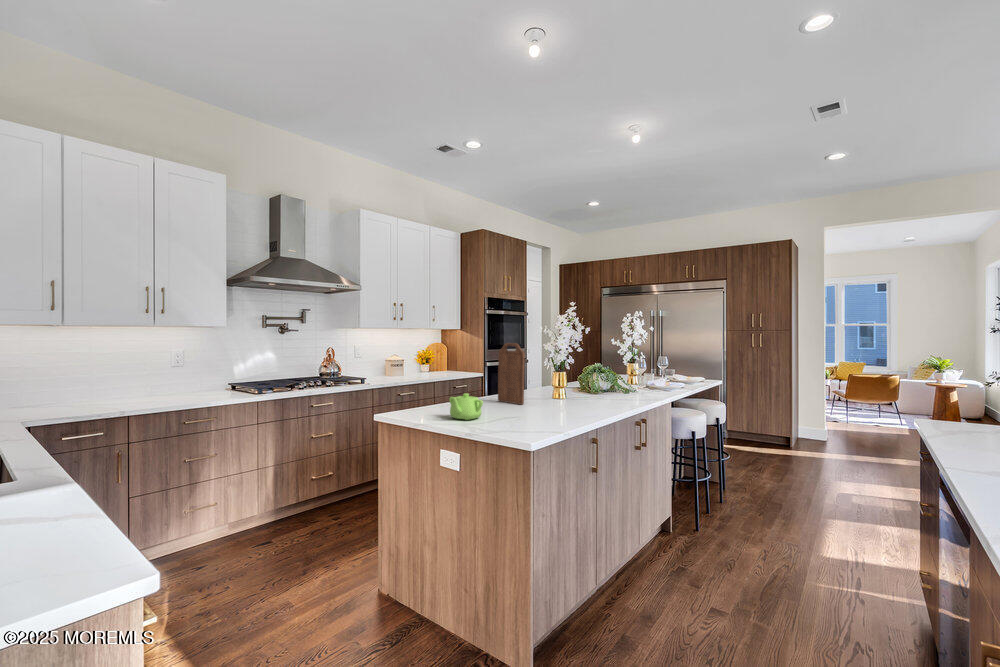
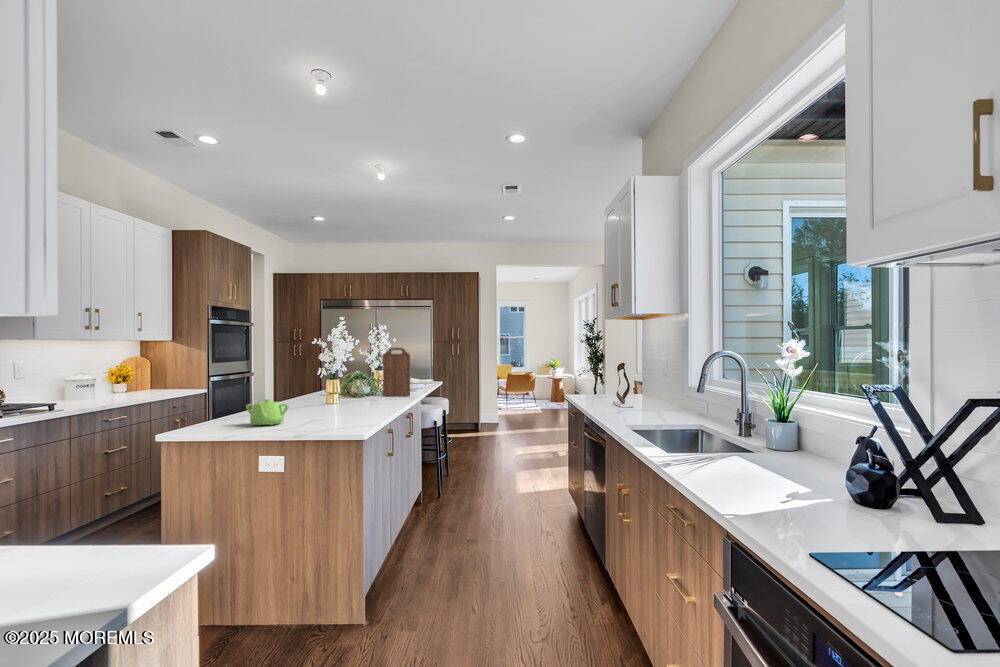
cutting board: present [498,343,525,405] -> present [383,348,410,396]

